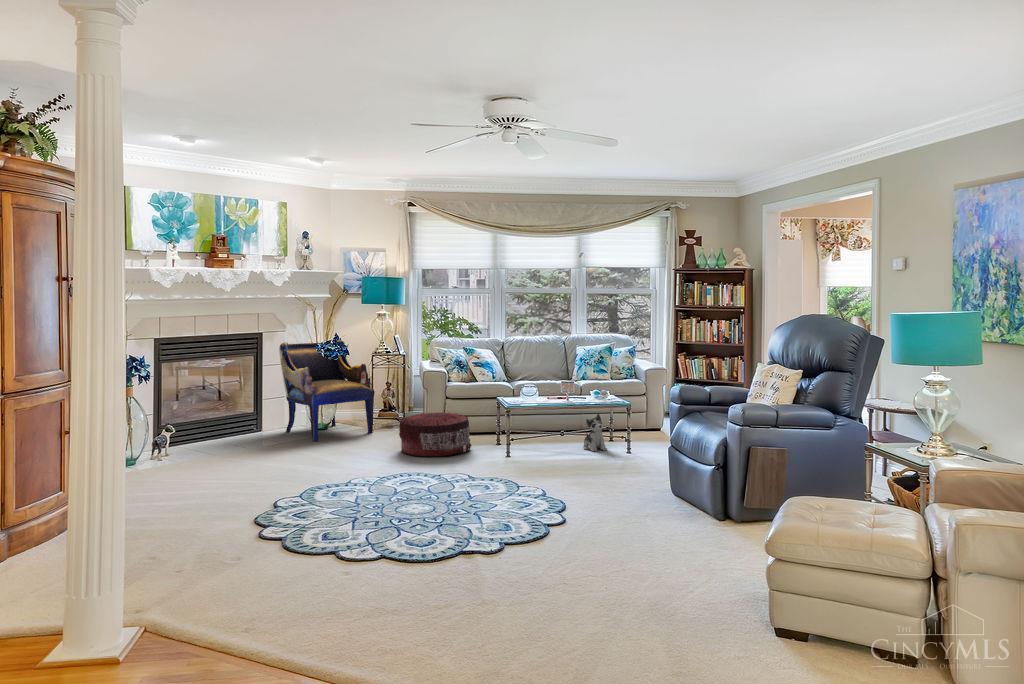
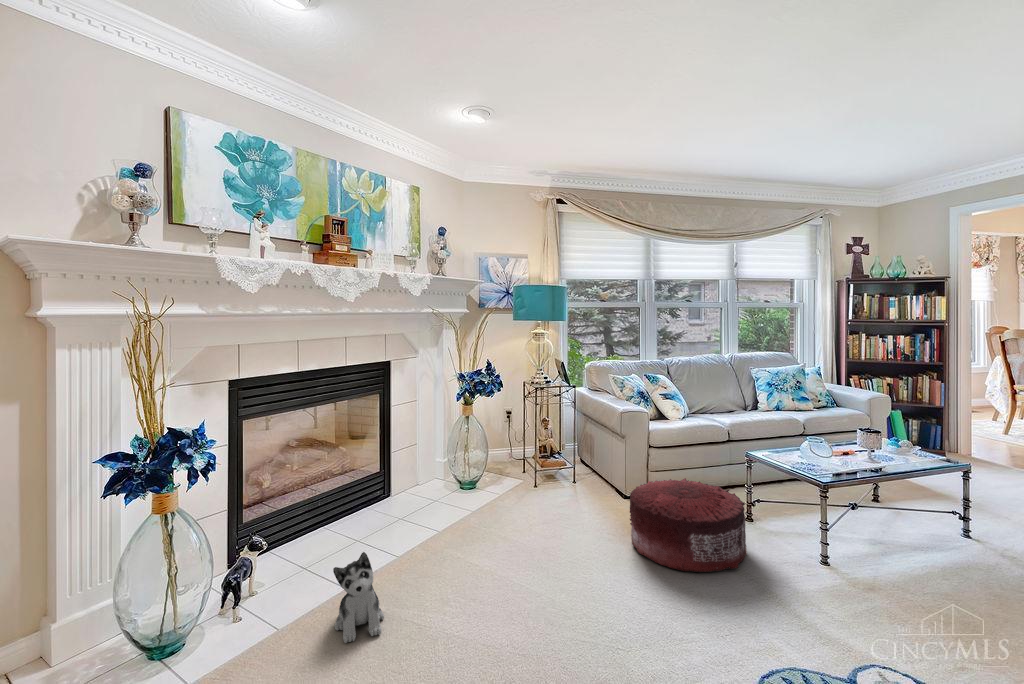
armchair: present [279,340,375,441] -> none [415,368,545,523]
plush toy: present [583,414,607,451] -> present [333,552,384,643]

